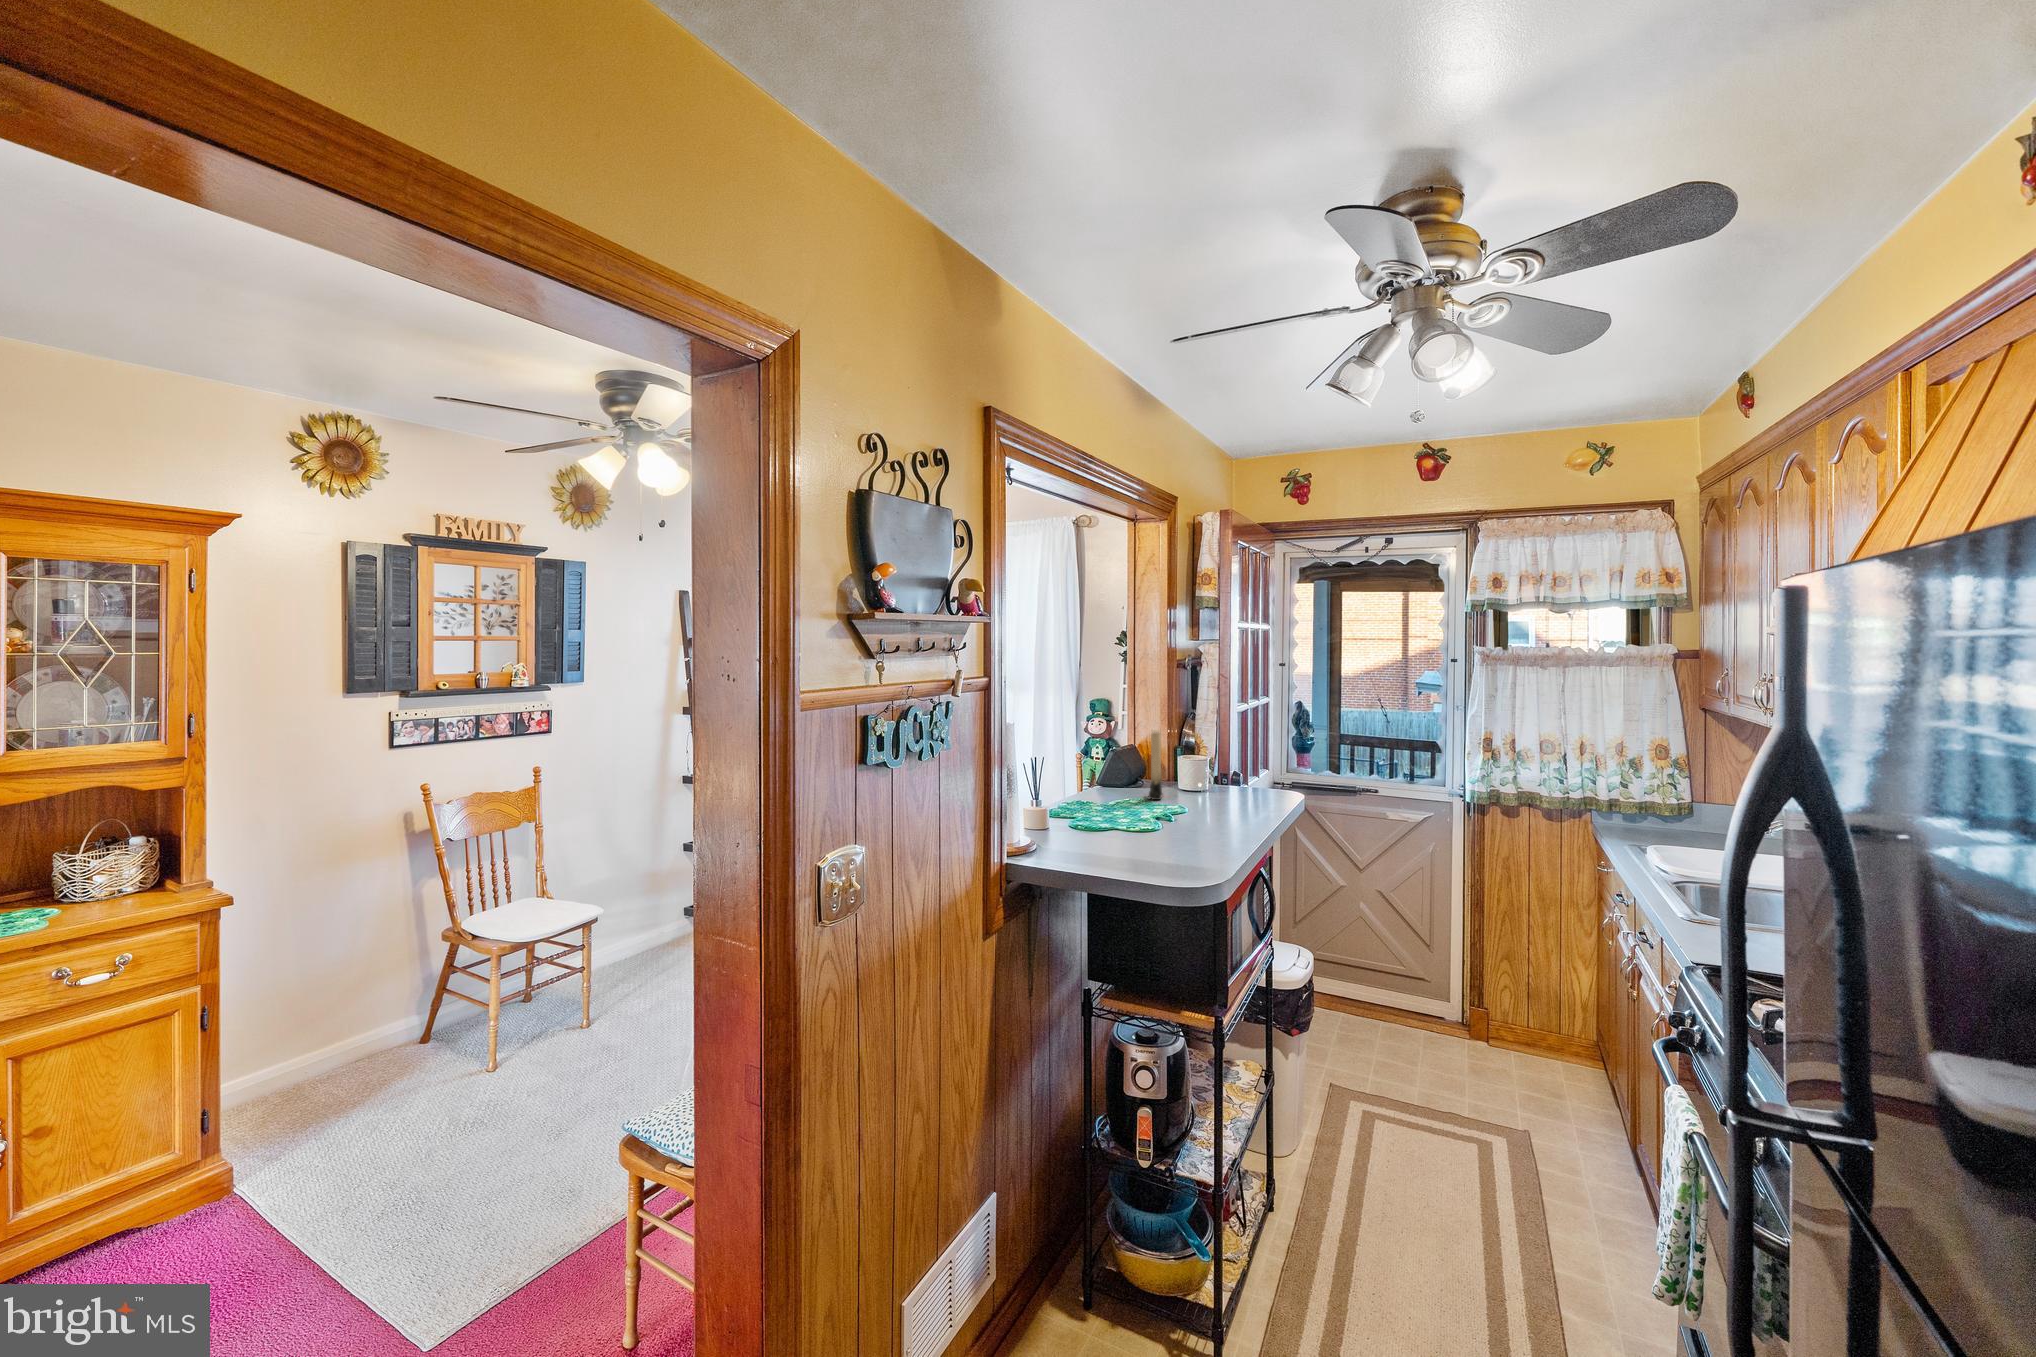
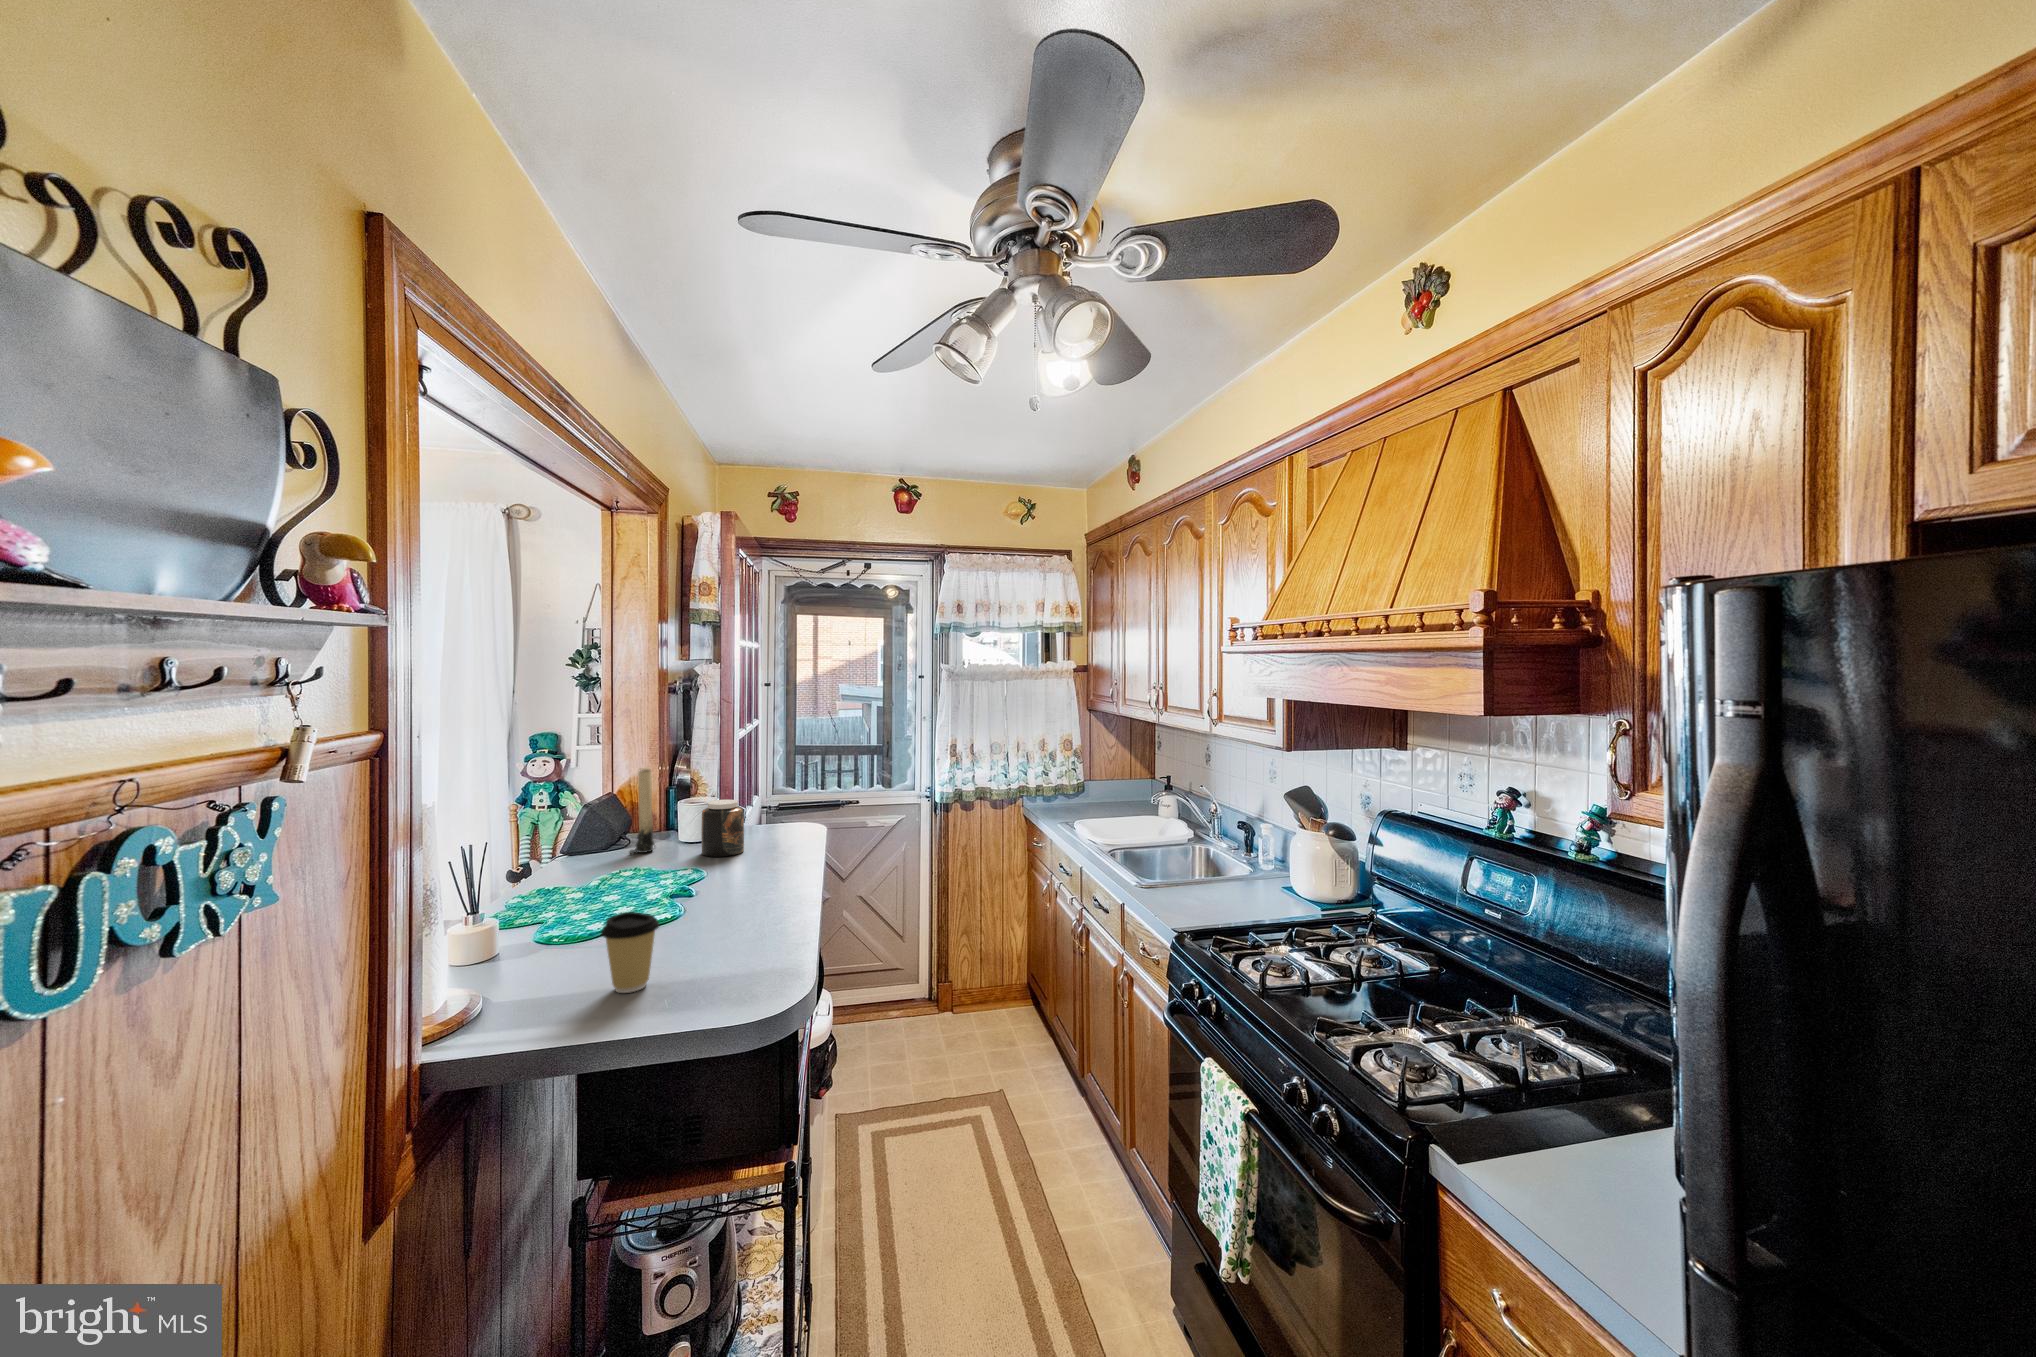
jar: none [1196,762,1230,809] -> present [701,799,744,857]
coffee cup: none [1097,811,1132,862] -> present [601,911,659,993]

